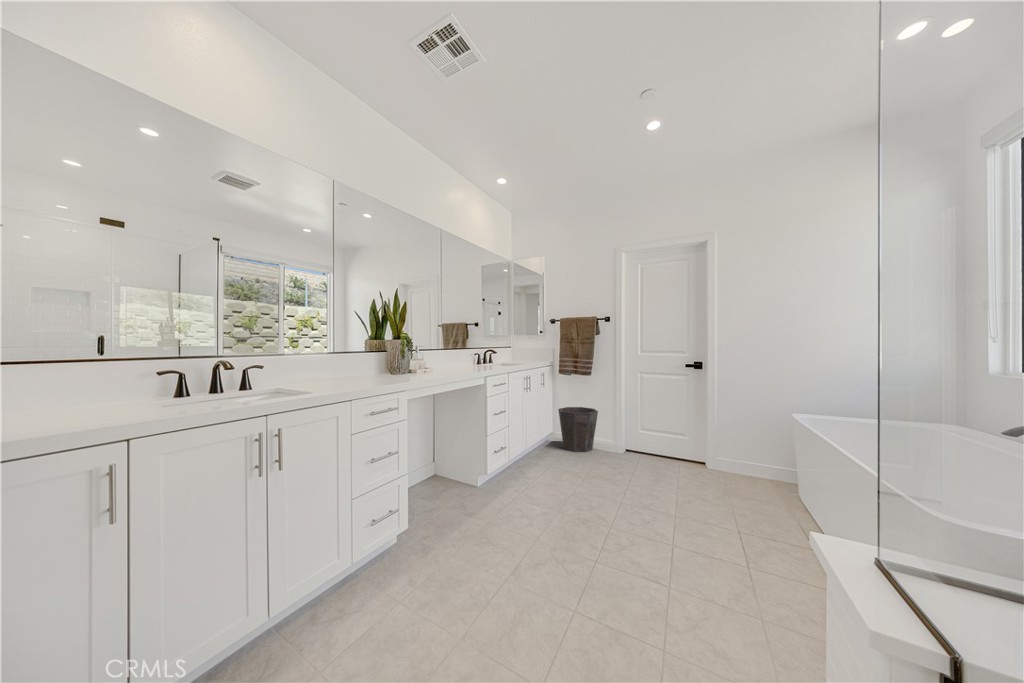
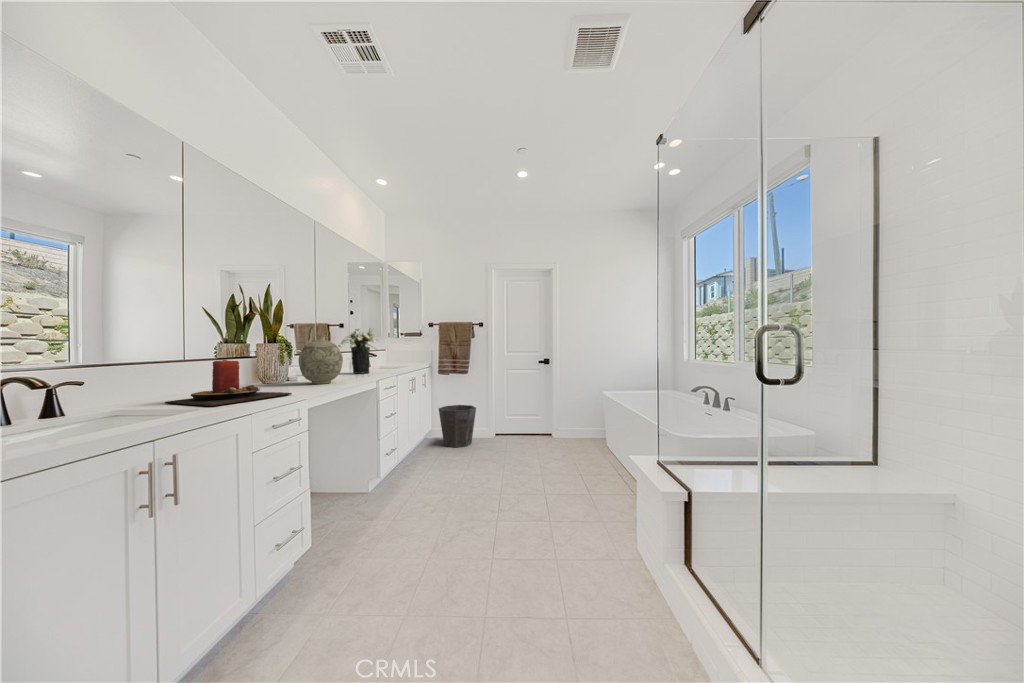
flower arrangement: none [455,325,491,369] -> present [338,329,375,374]
decorative vase: none [412,331,449,377] -> present [298,334,343,384]
candle: none [301,352,393,391] -> present [165,359,292,406]

